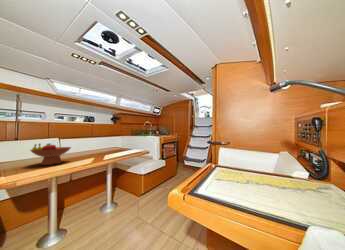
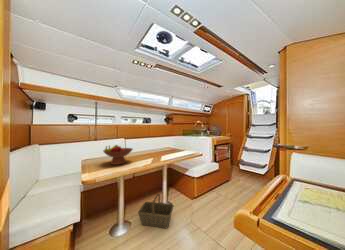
basket: none [76,194,118,229] -> present [138,194,173,228]

